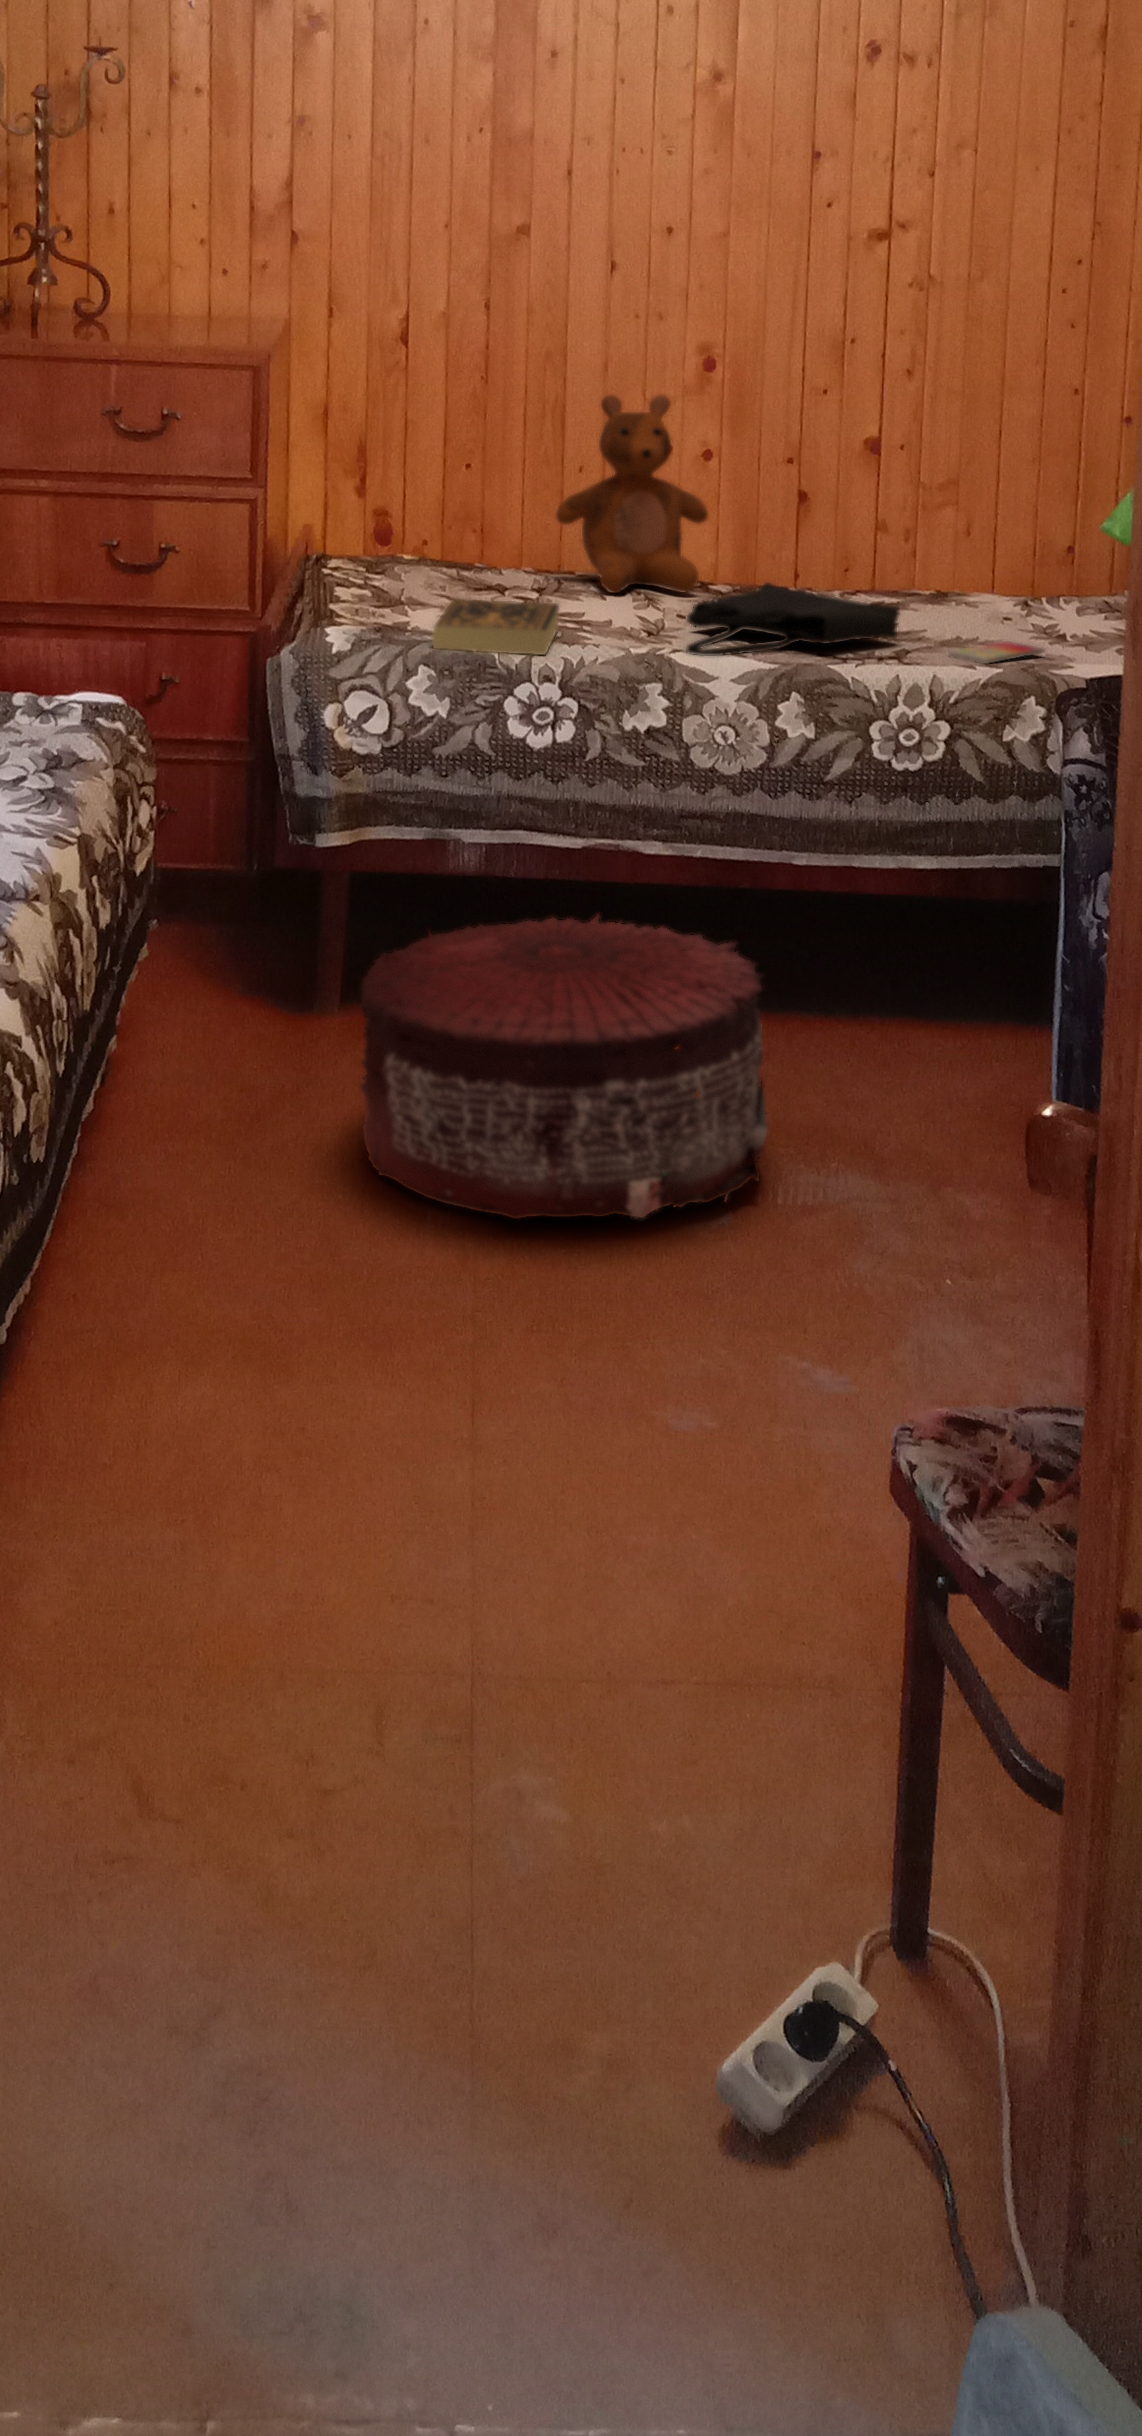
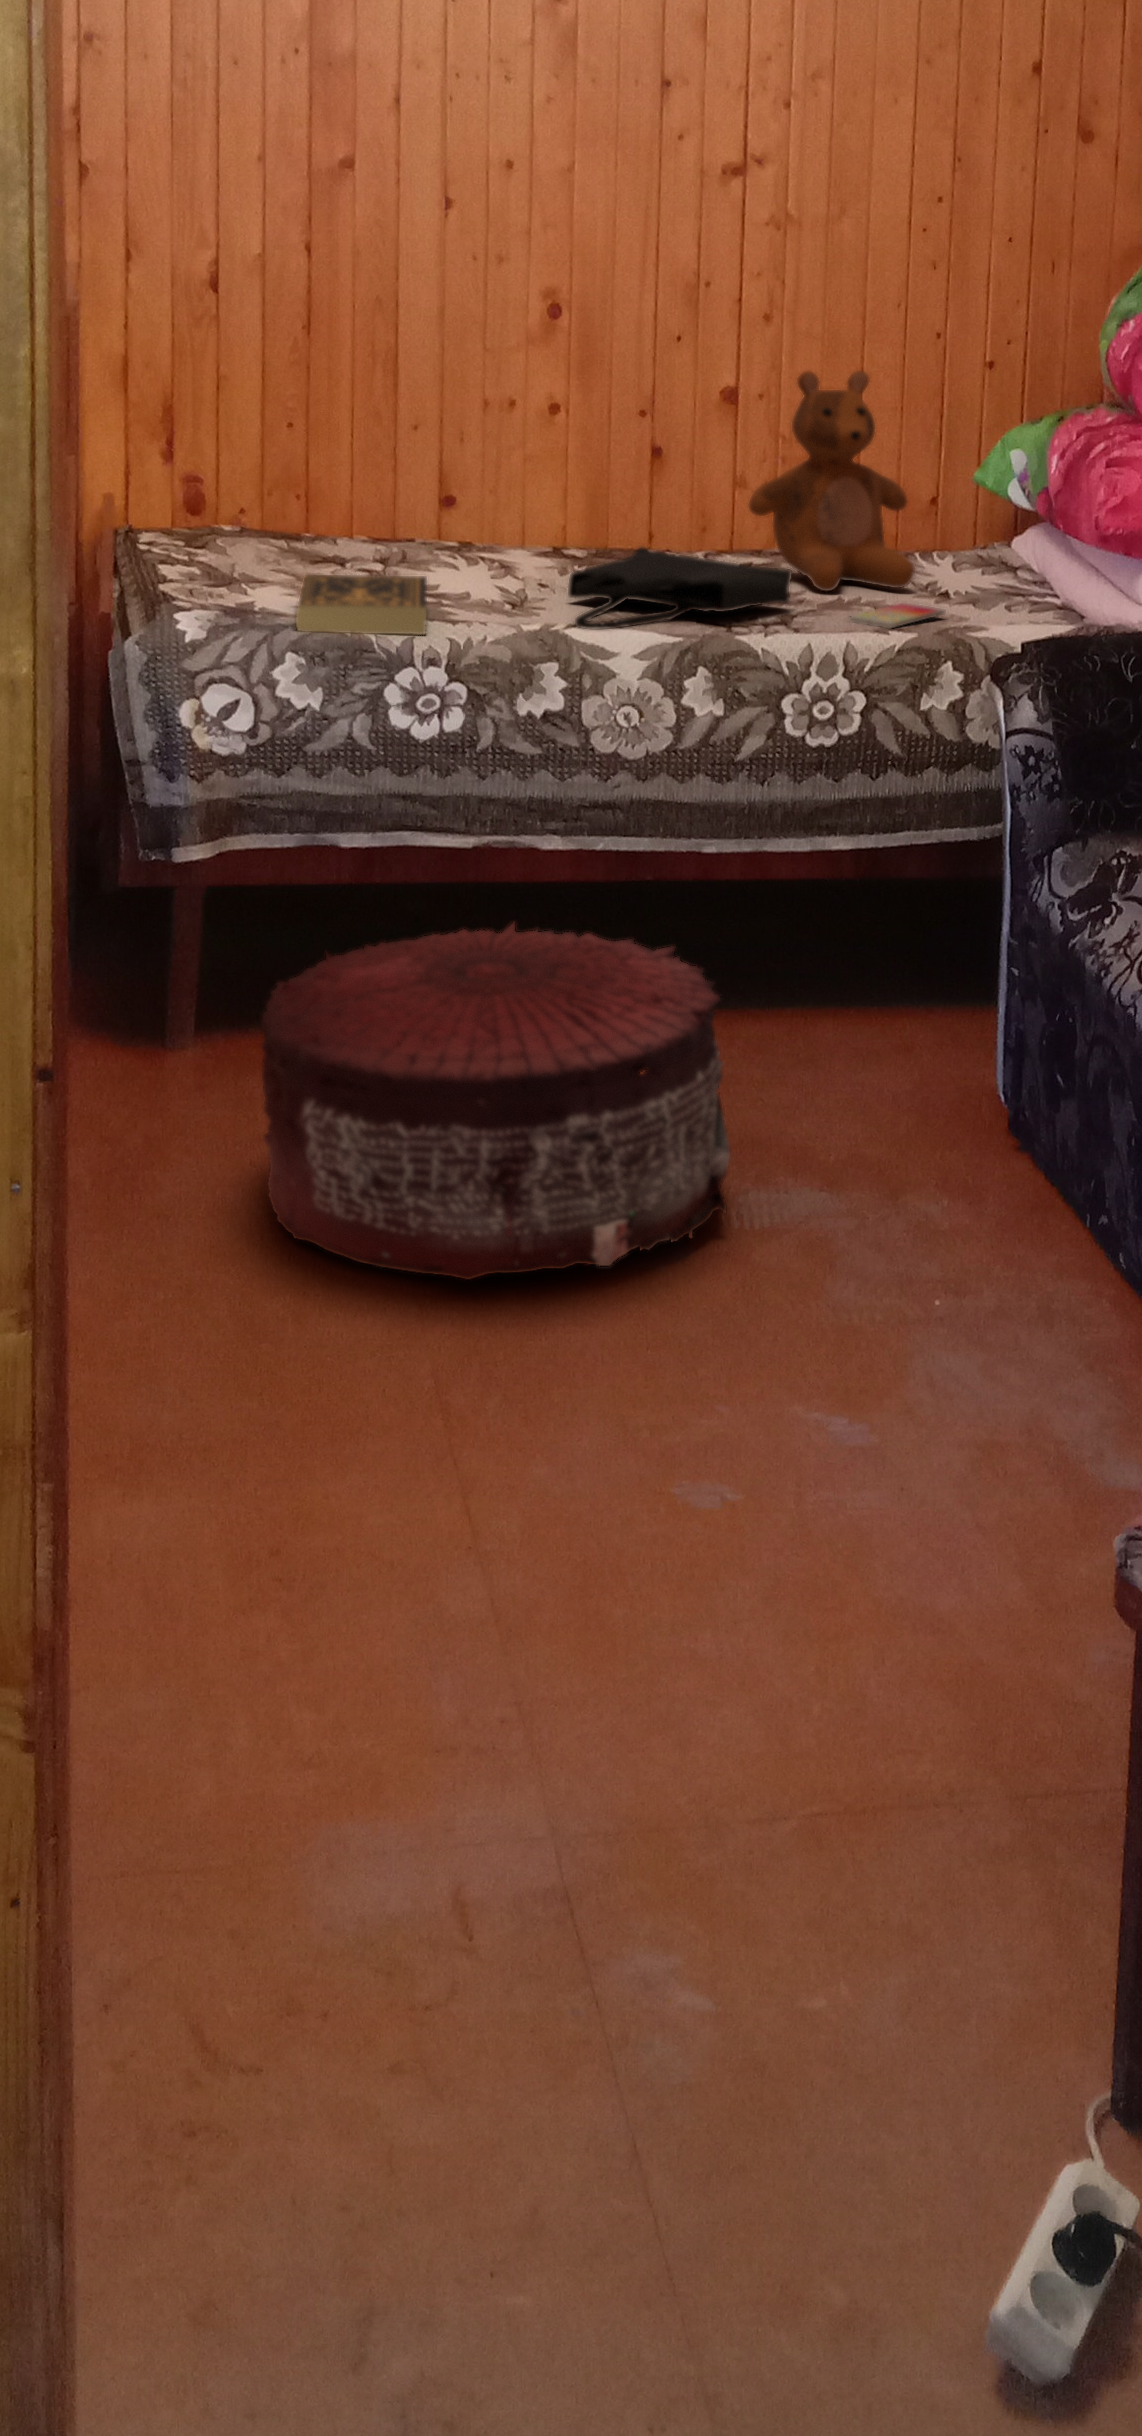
teddy bear: present [556,395,708,593] -> present [749,370,915,591]

